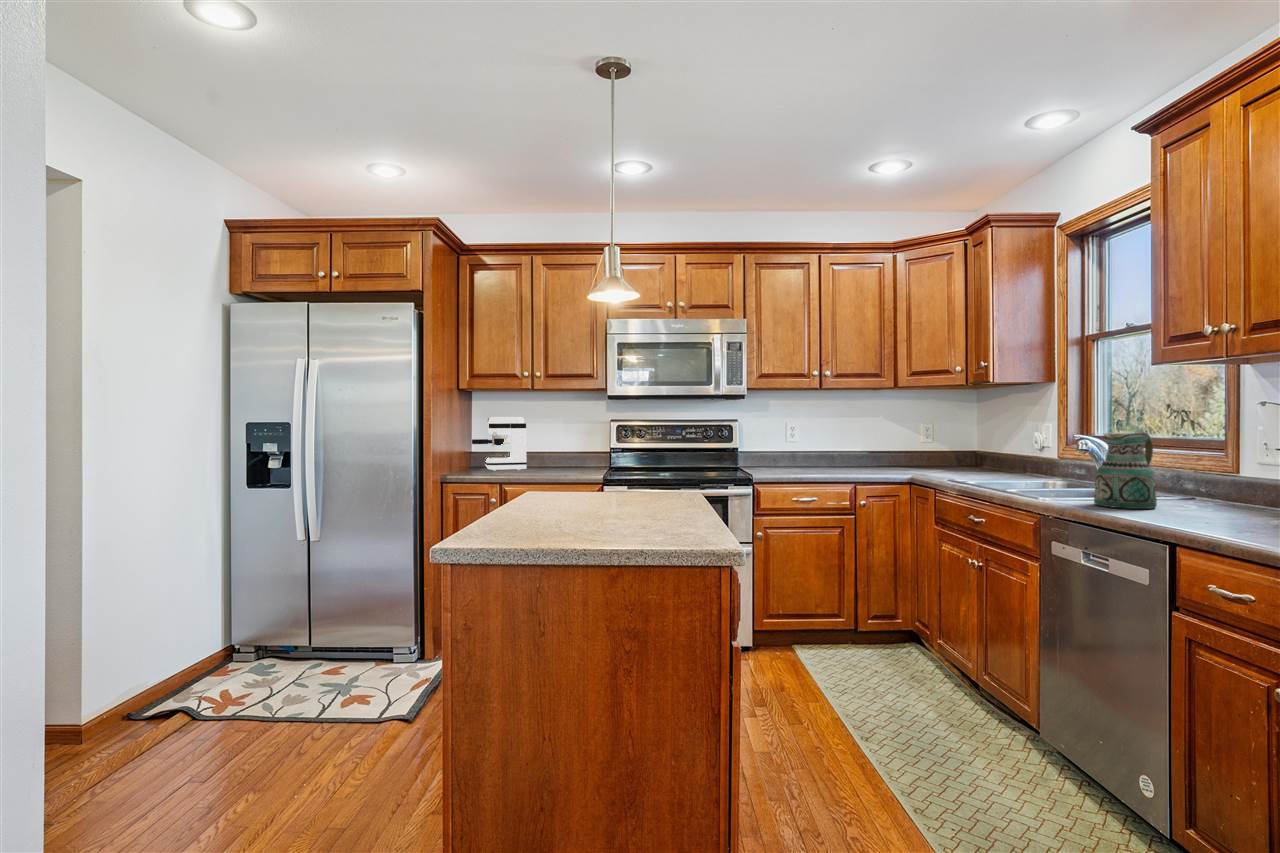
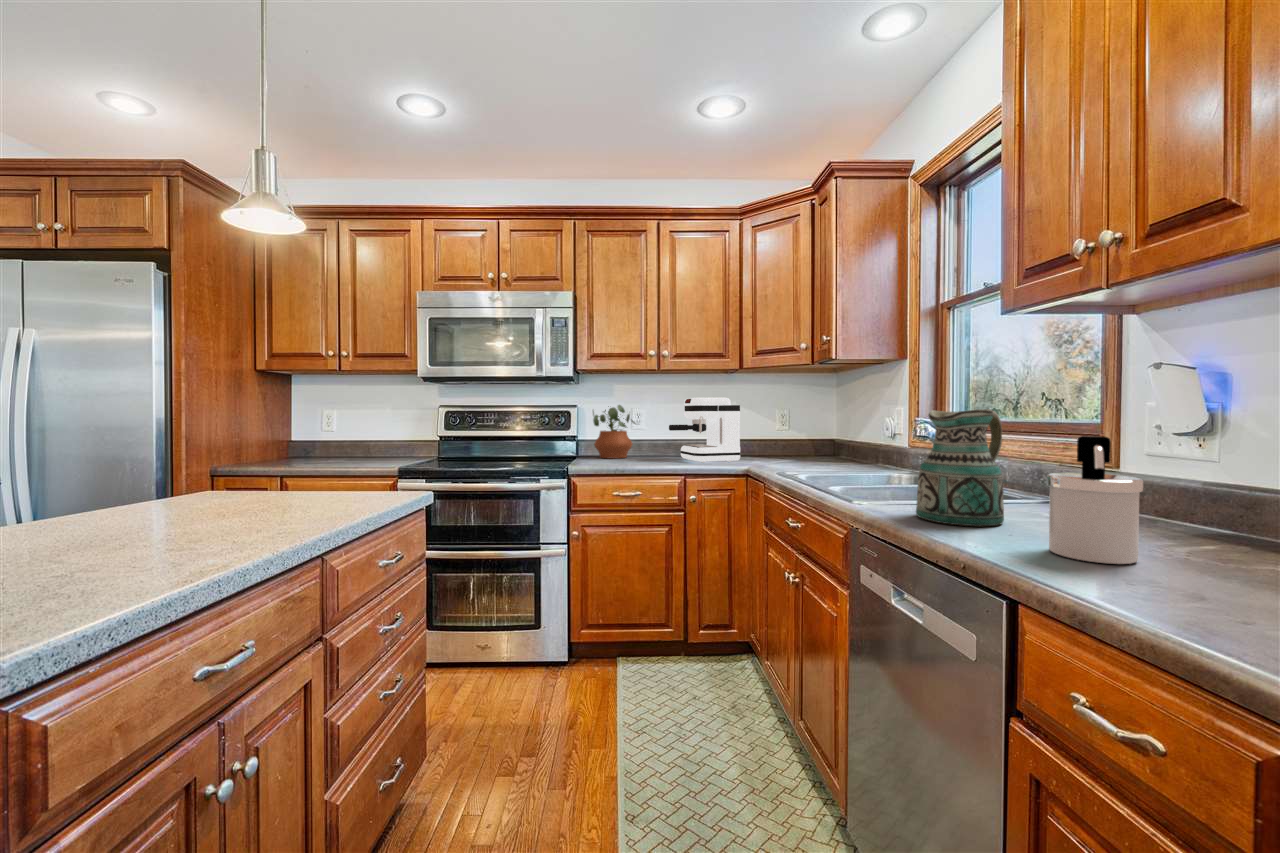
coffee maker: present [472,417,527,471] -> present [669,397,740,463]
potted plant: none [750,419,791,469] -> present [593,405,635,459]
soap dispenser: none [1187,451,1243,523] -> present [1047,436,1143,564]

